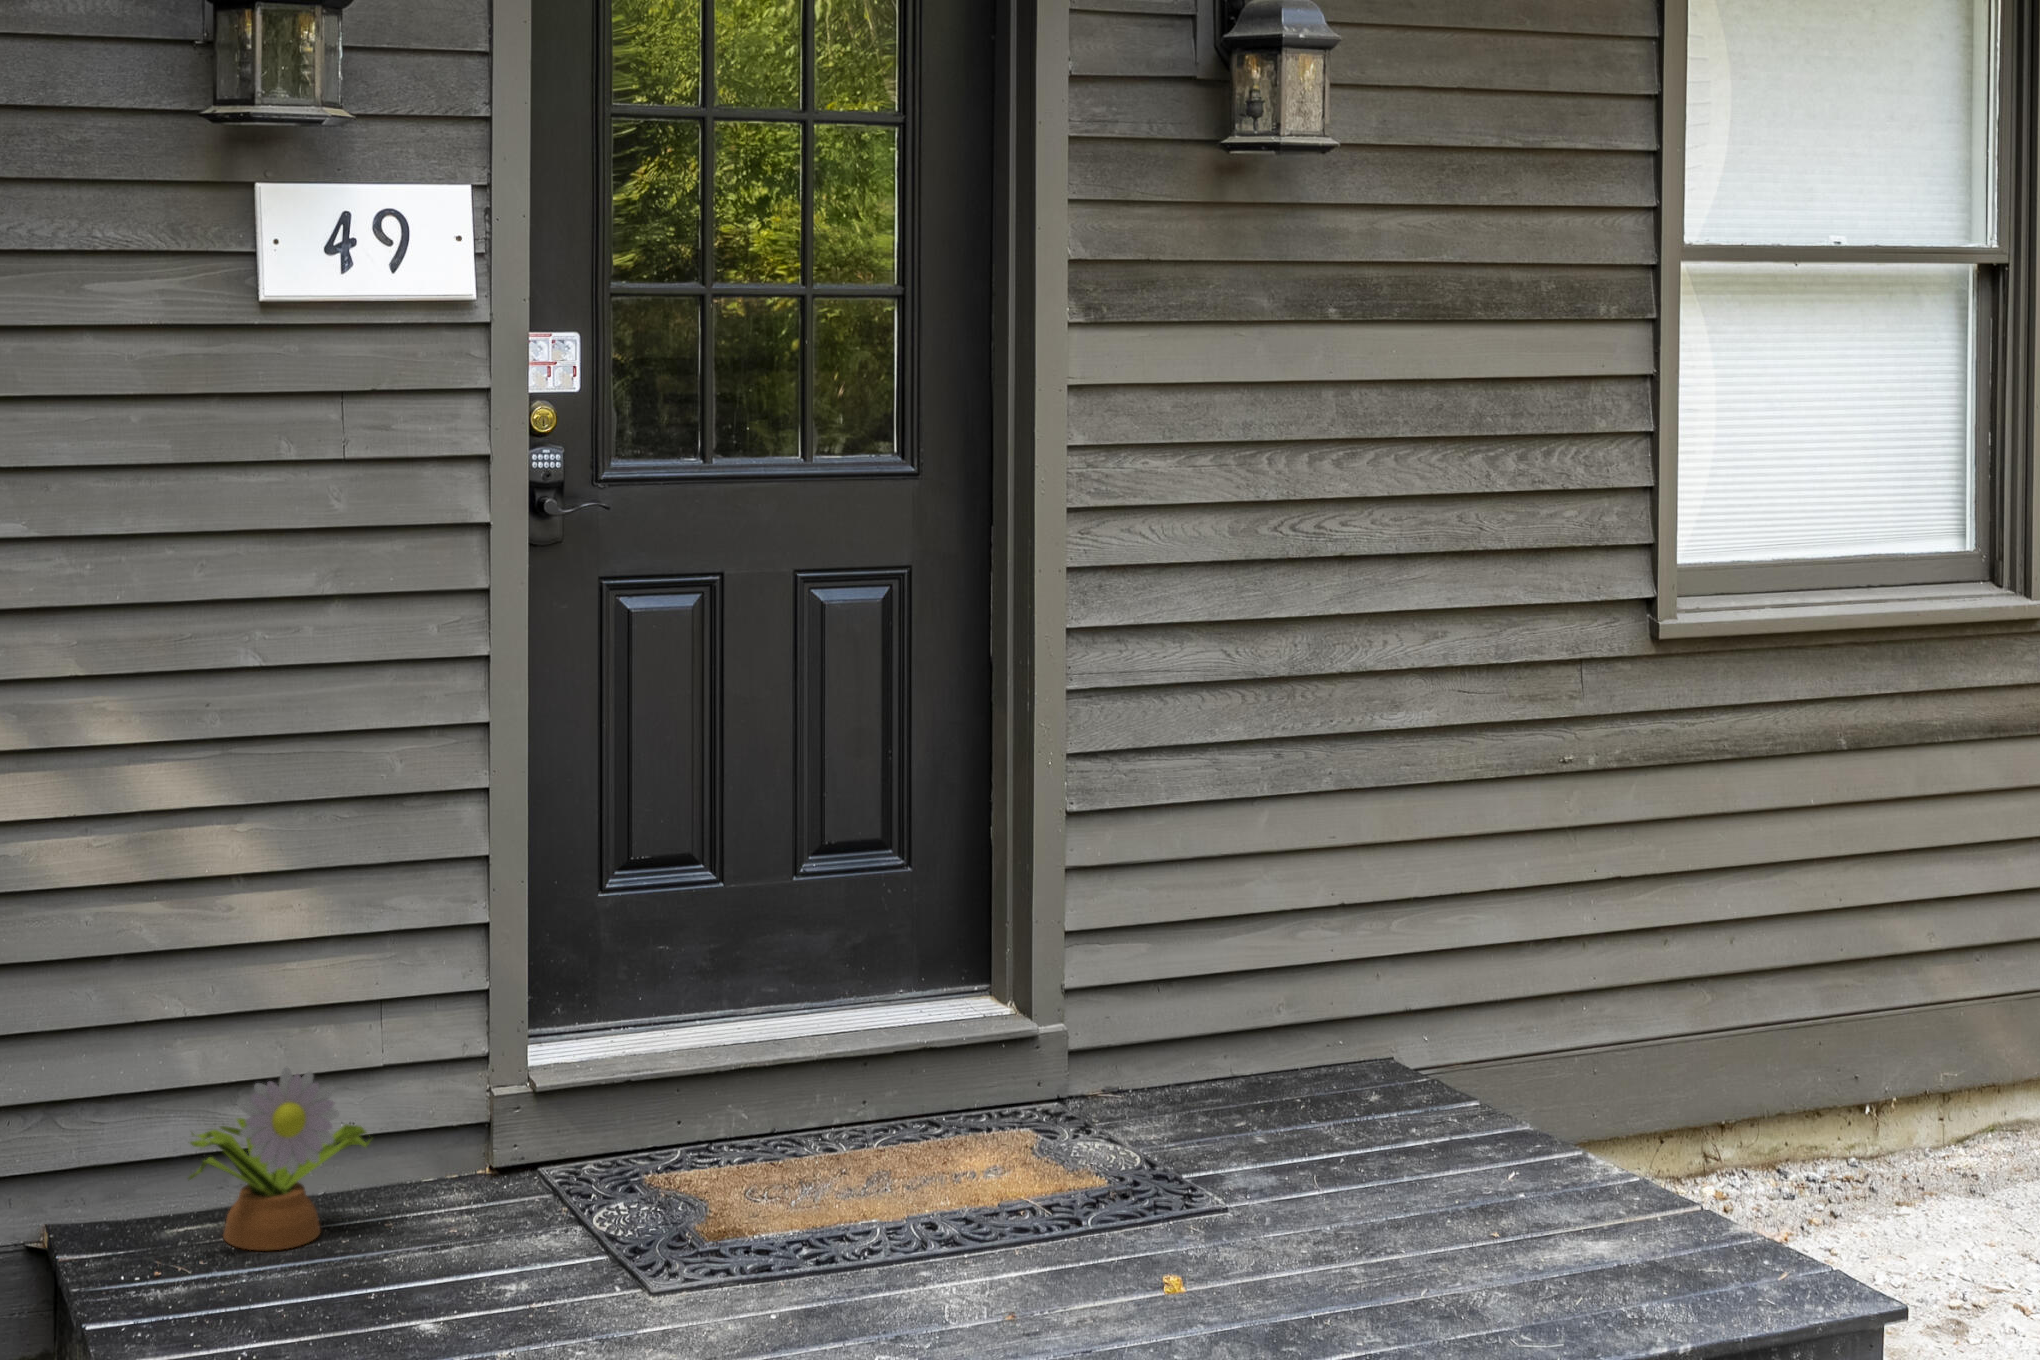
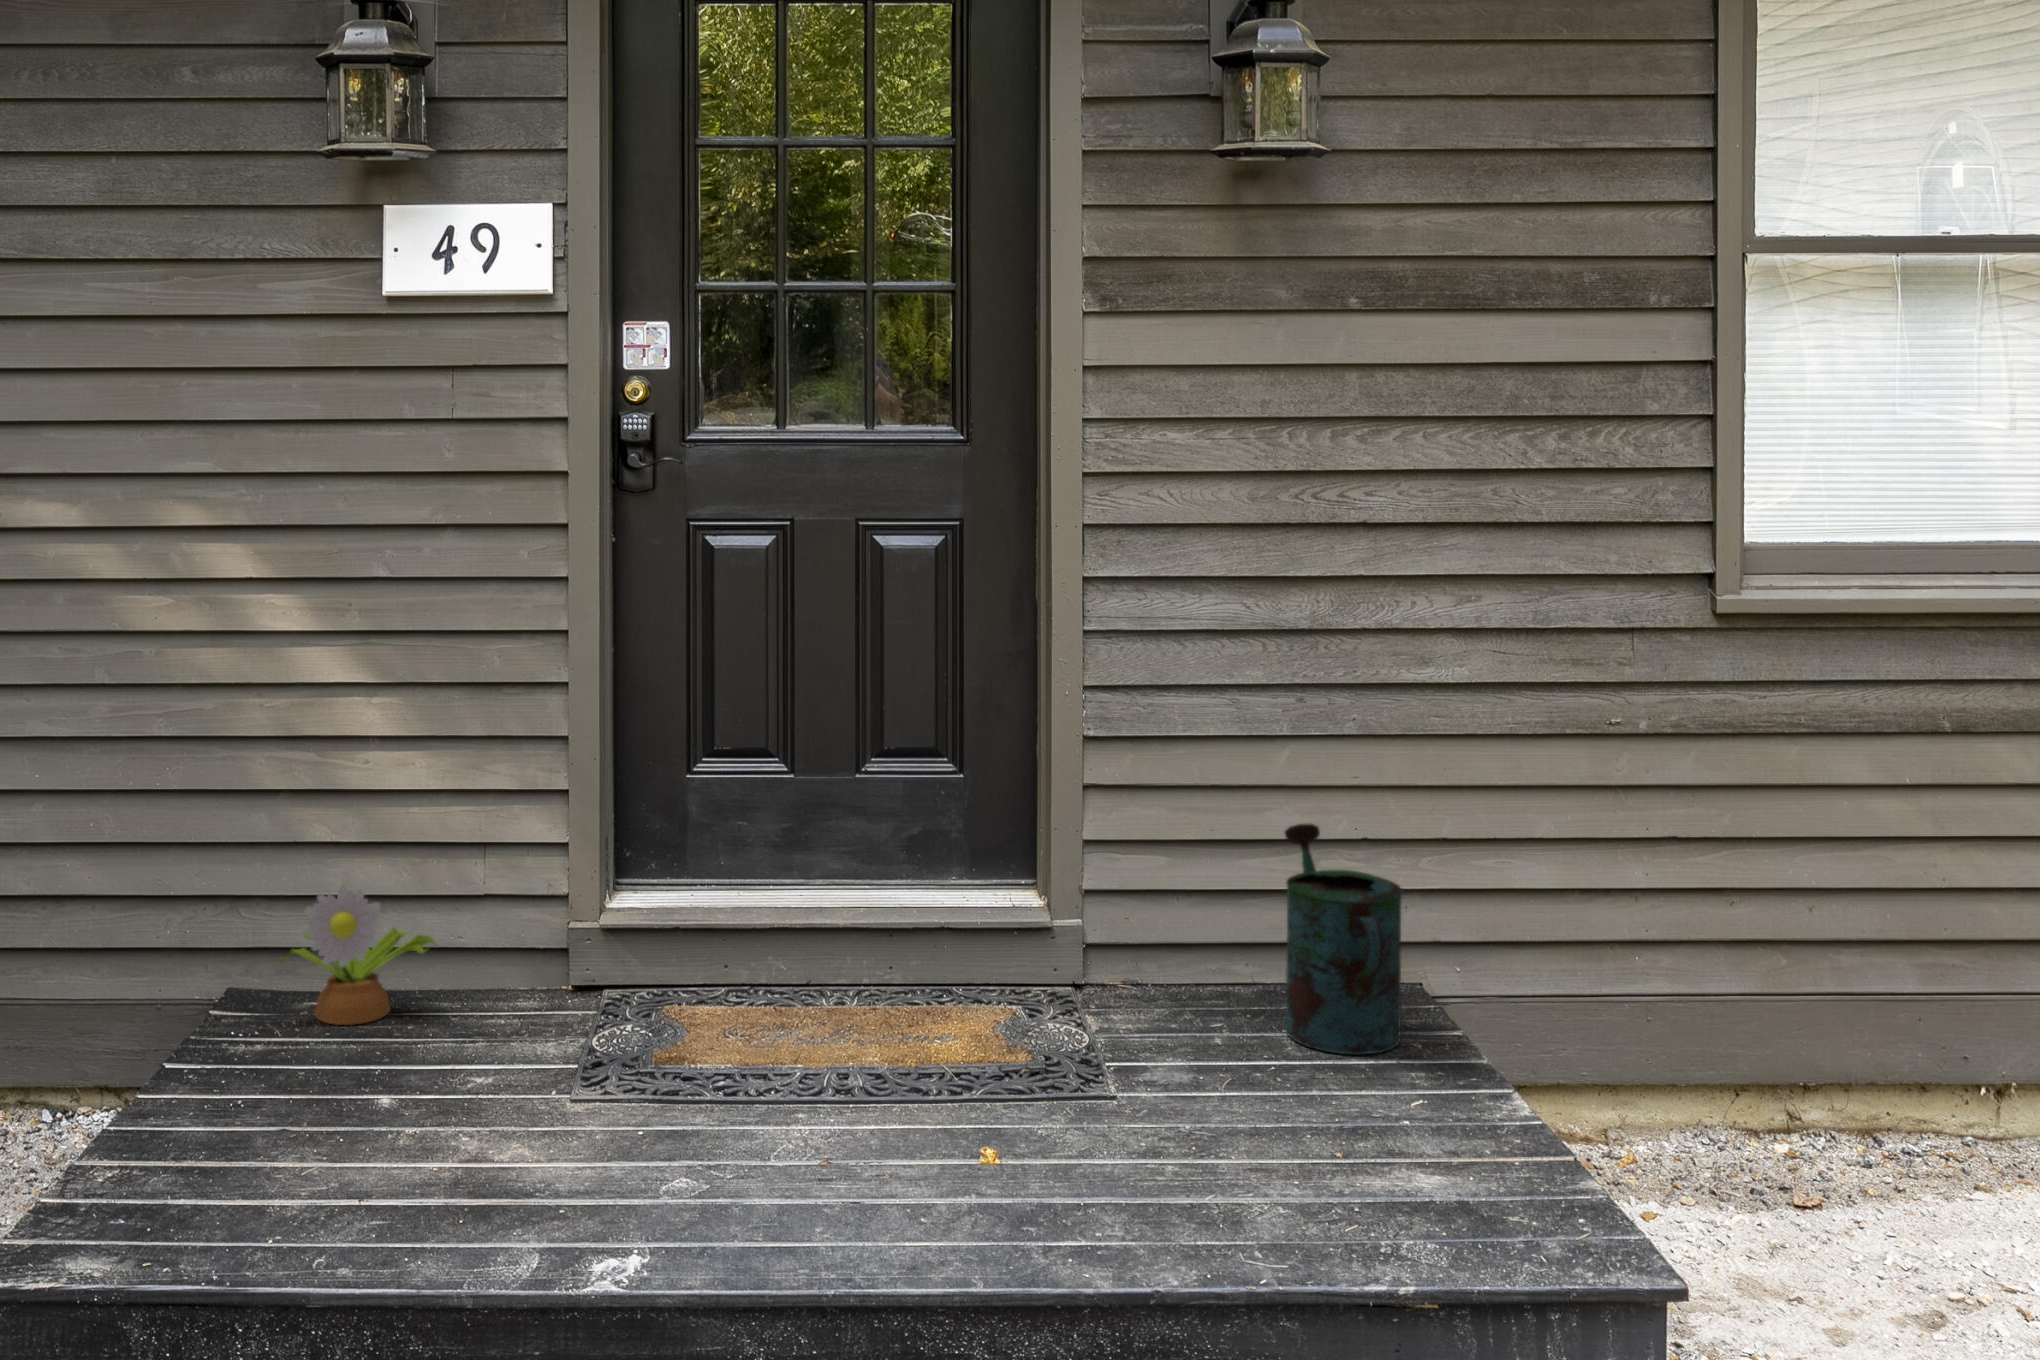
watering can: none [1273,893,1462,1138] -> present [1285,824,1402,1055]

